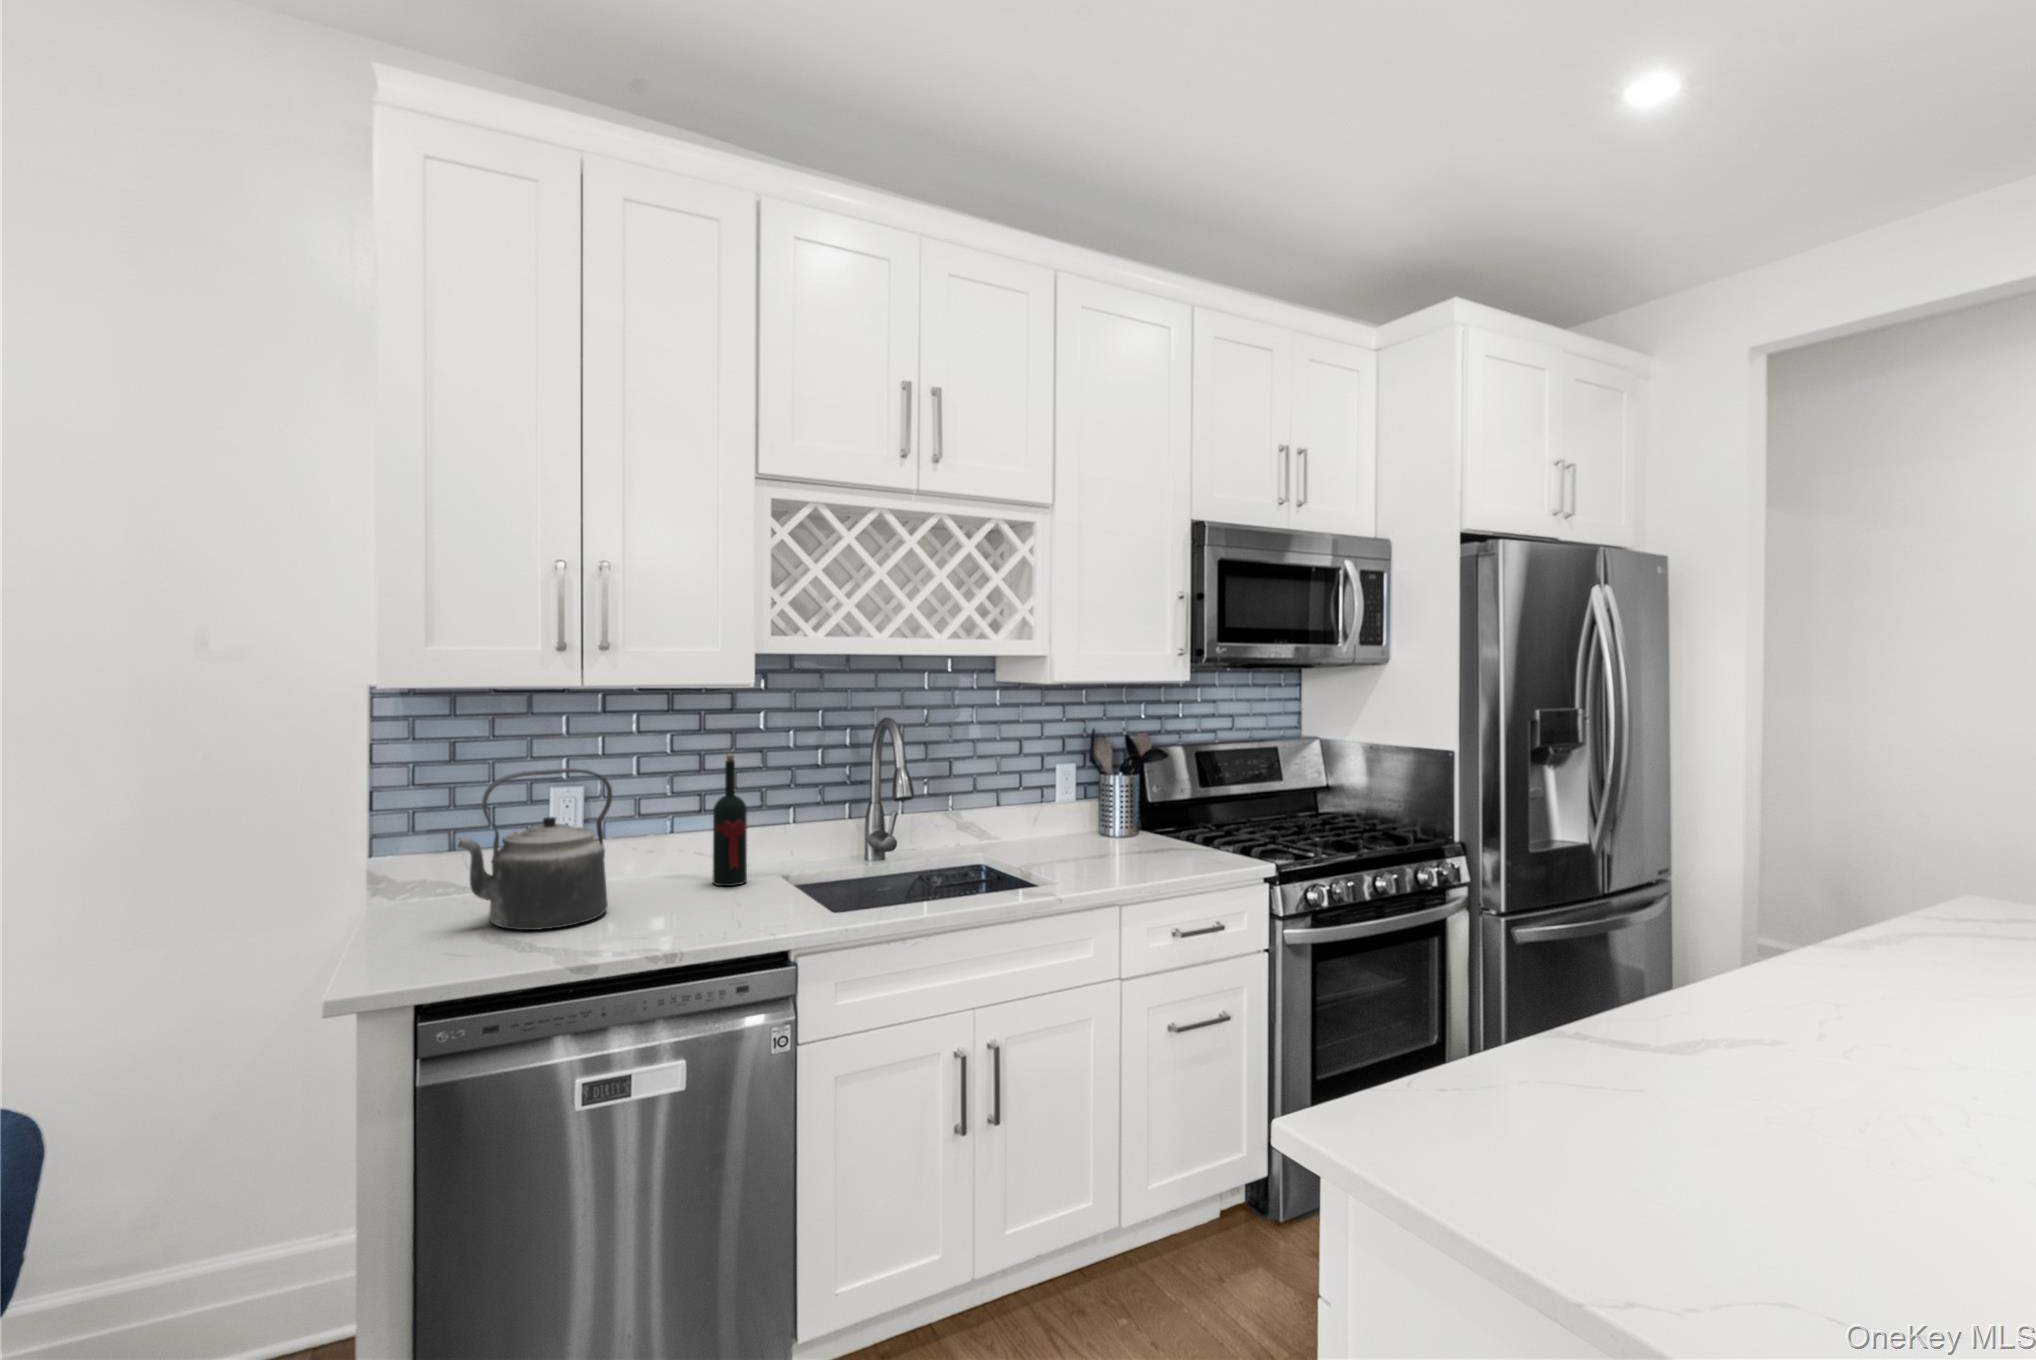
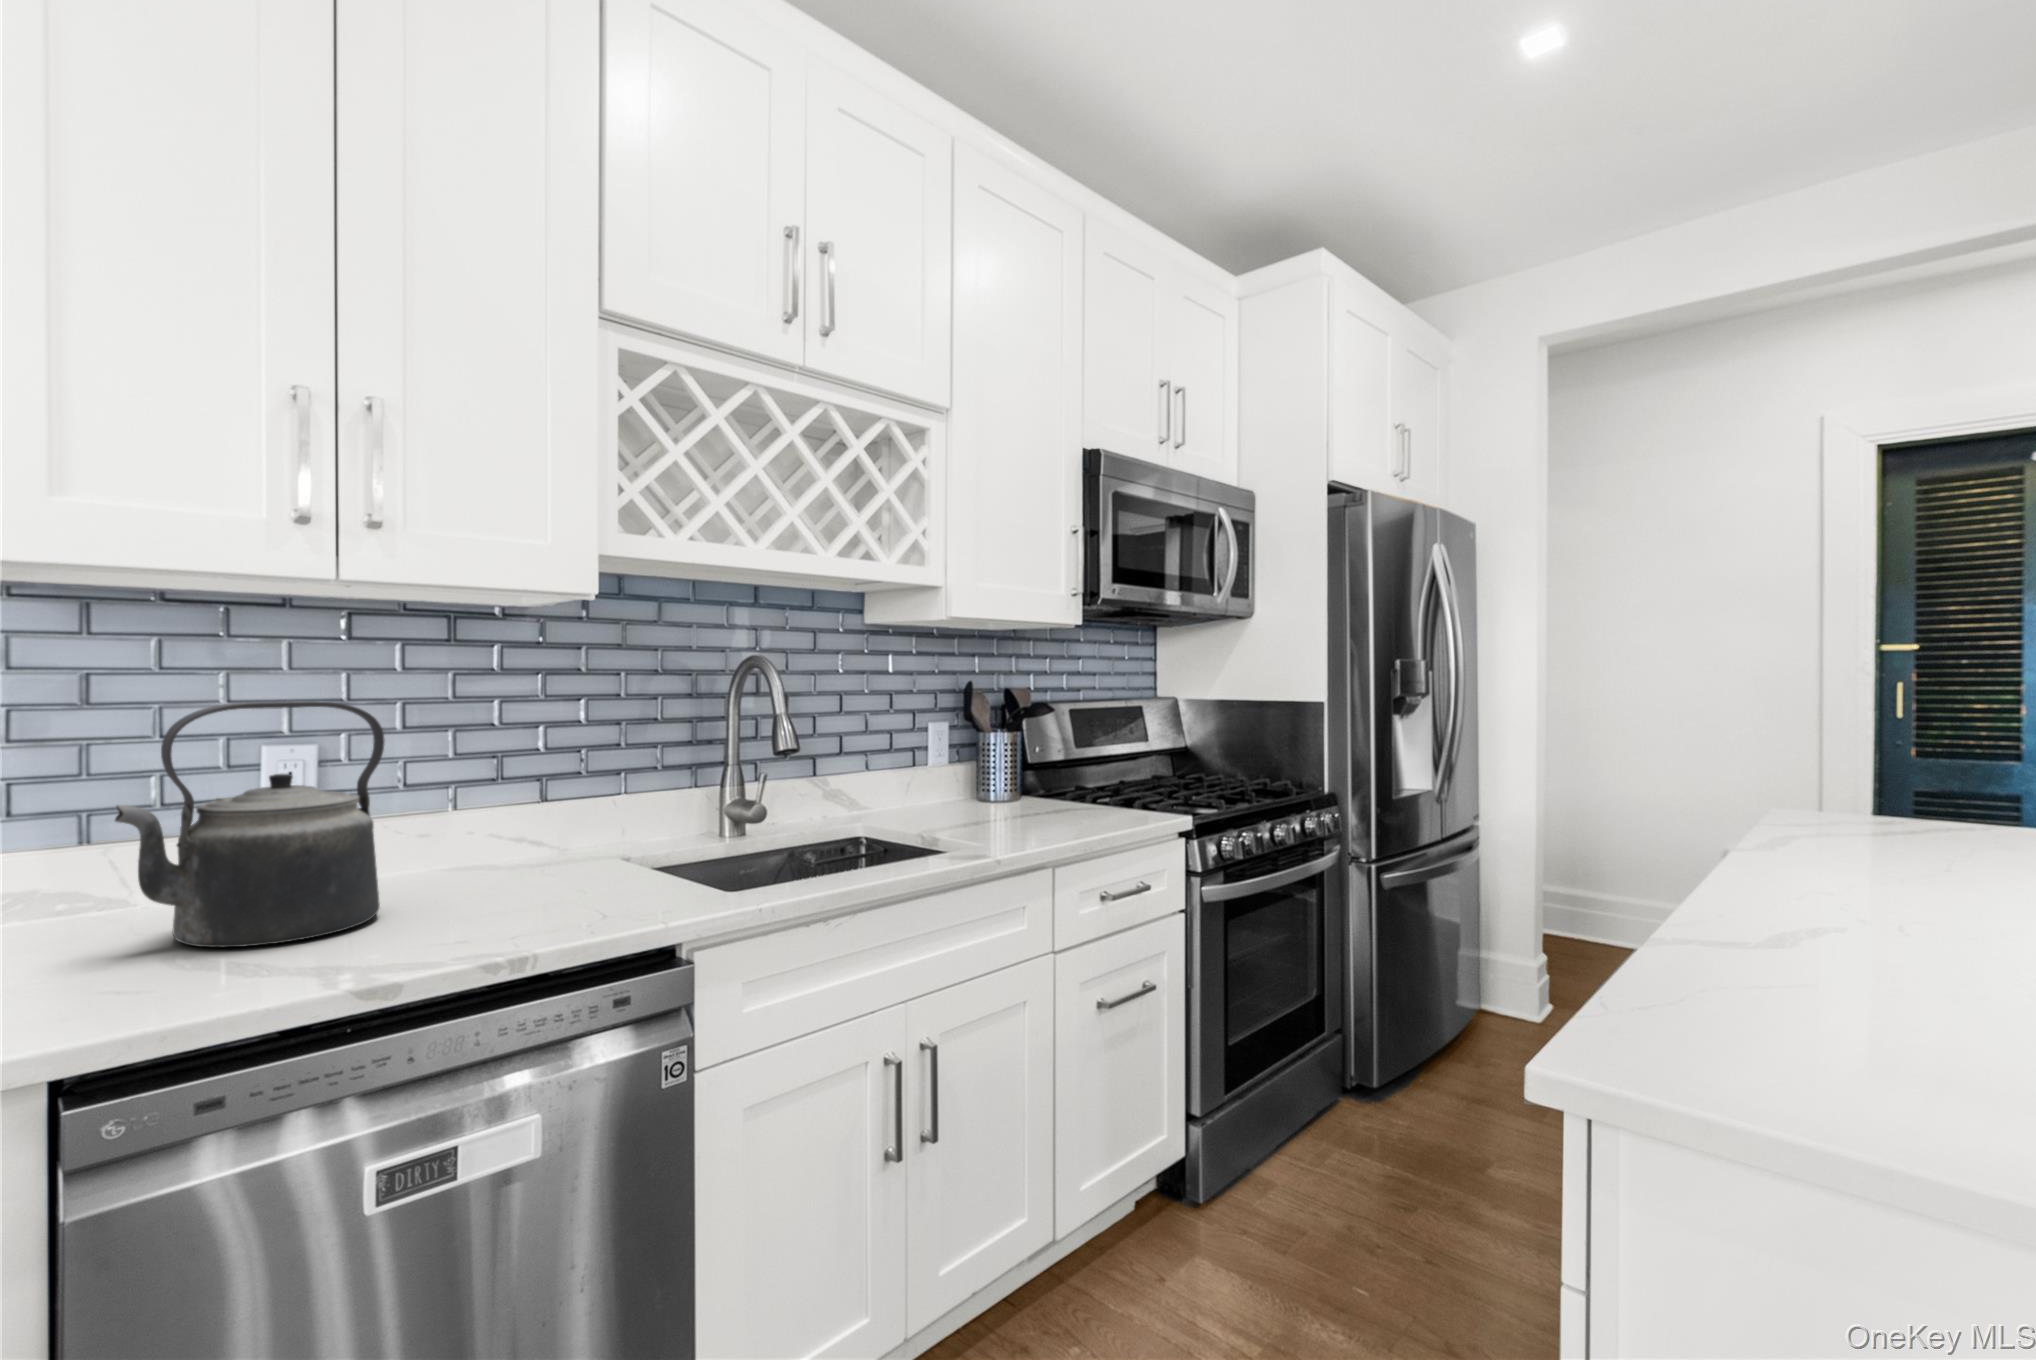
wine bottle: present [713,755,747,886] -> none [526,696,575,875]

